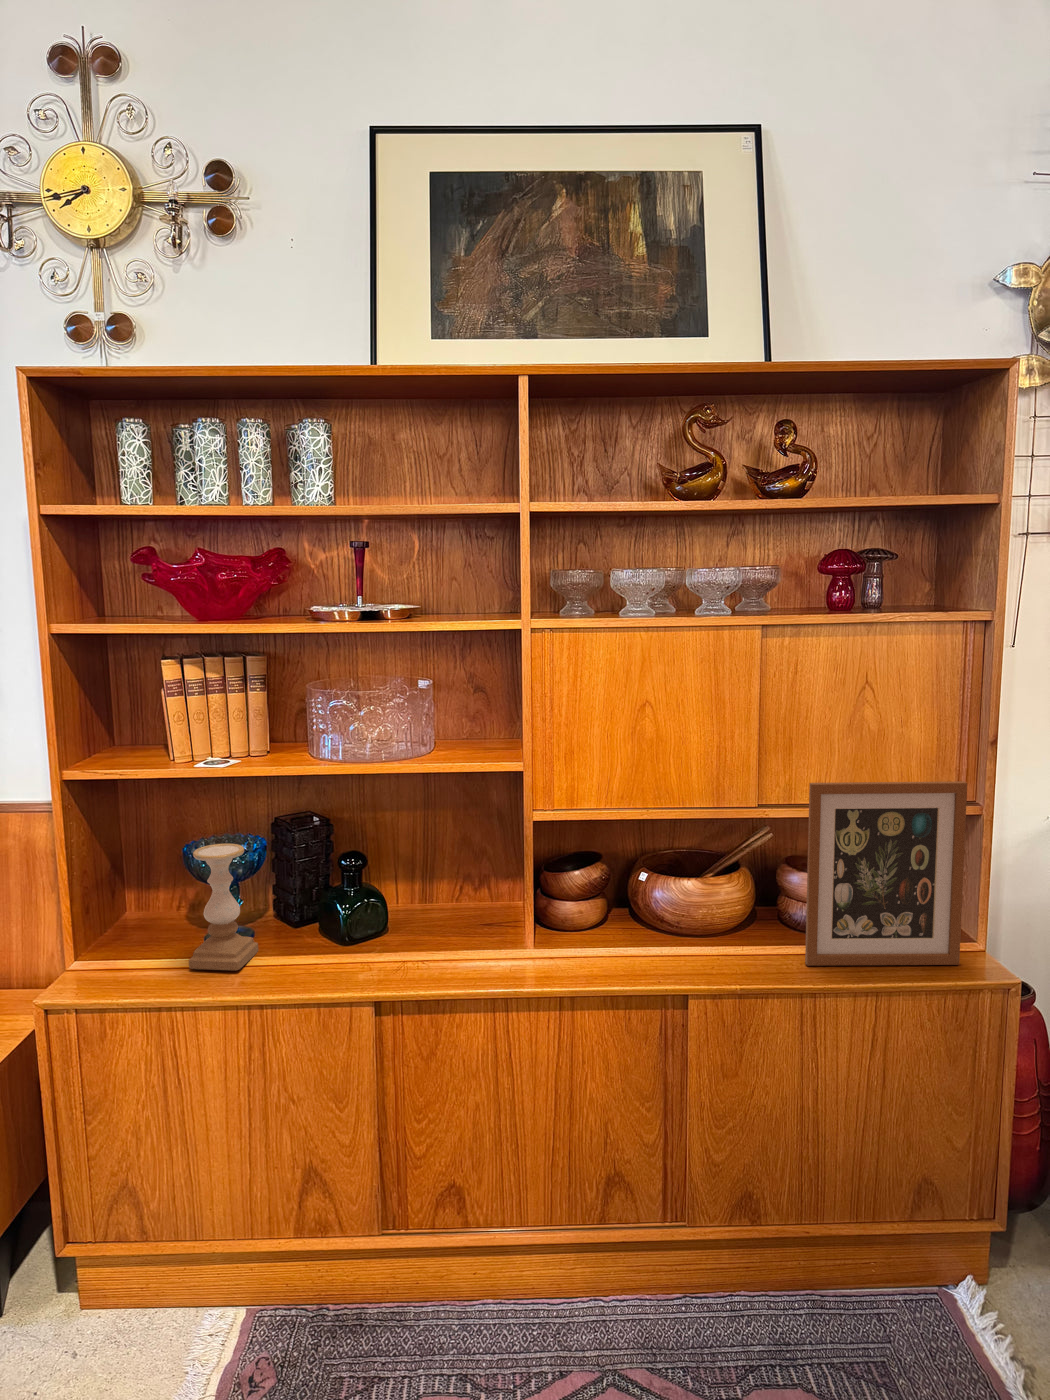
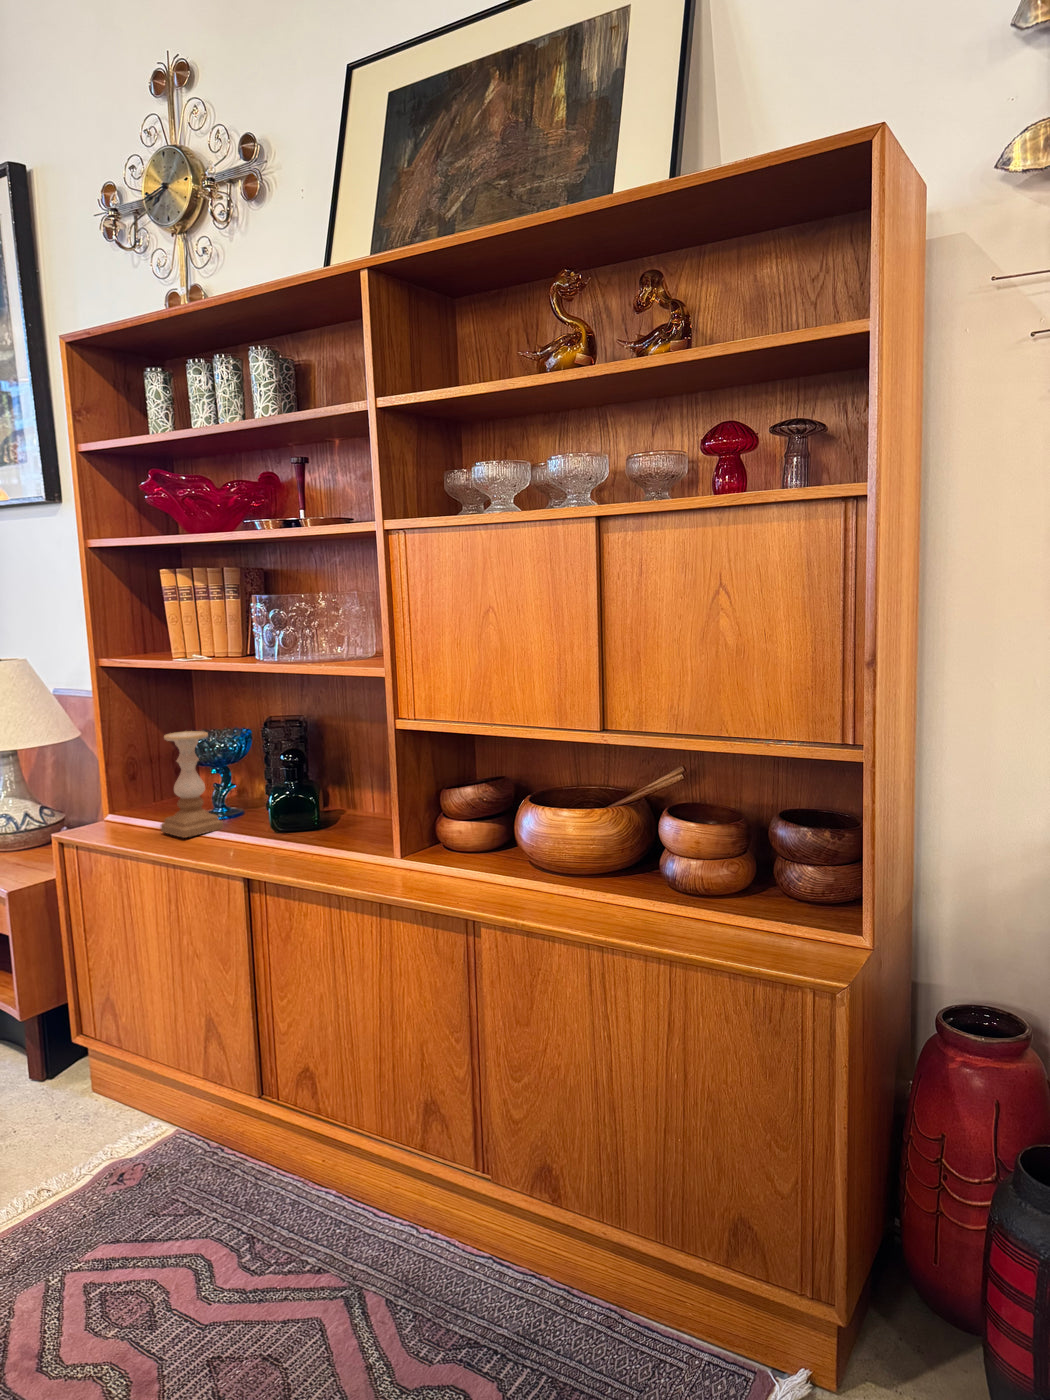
picture frame: present [805,781,967,966] -> none [620,701,806,954]

